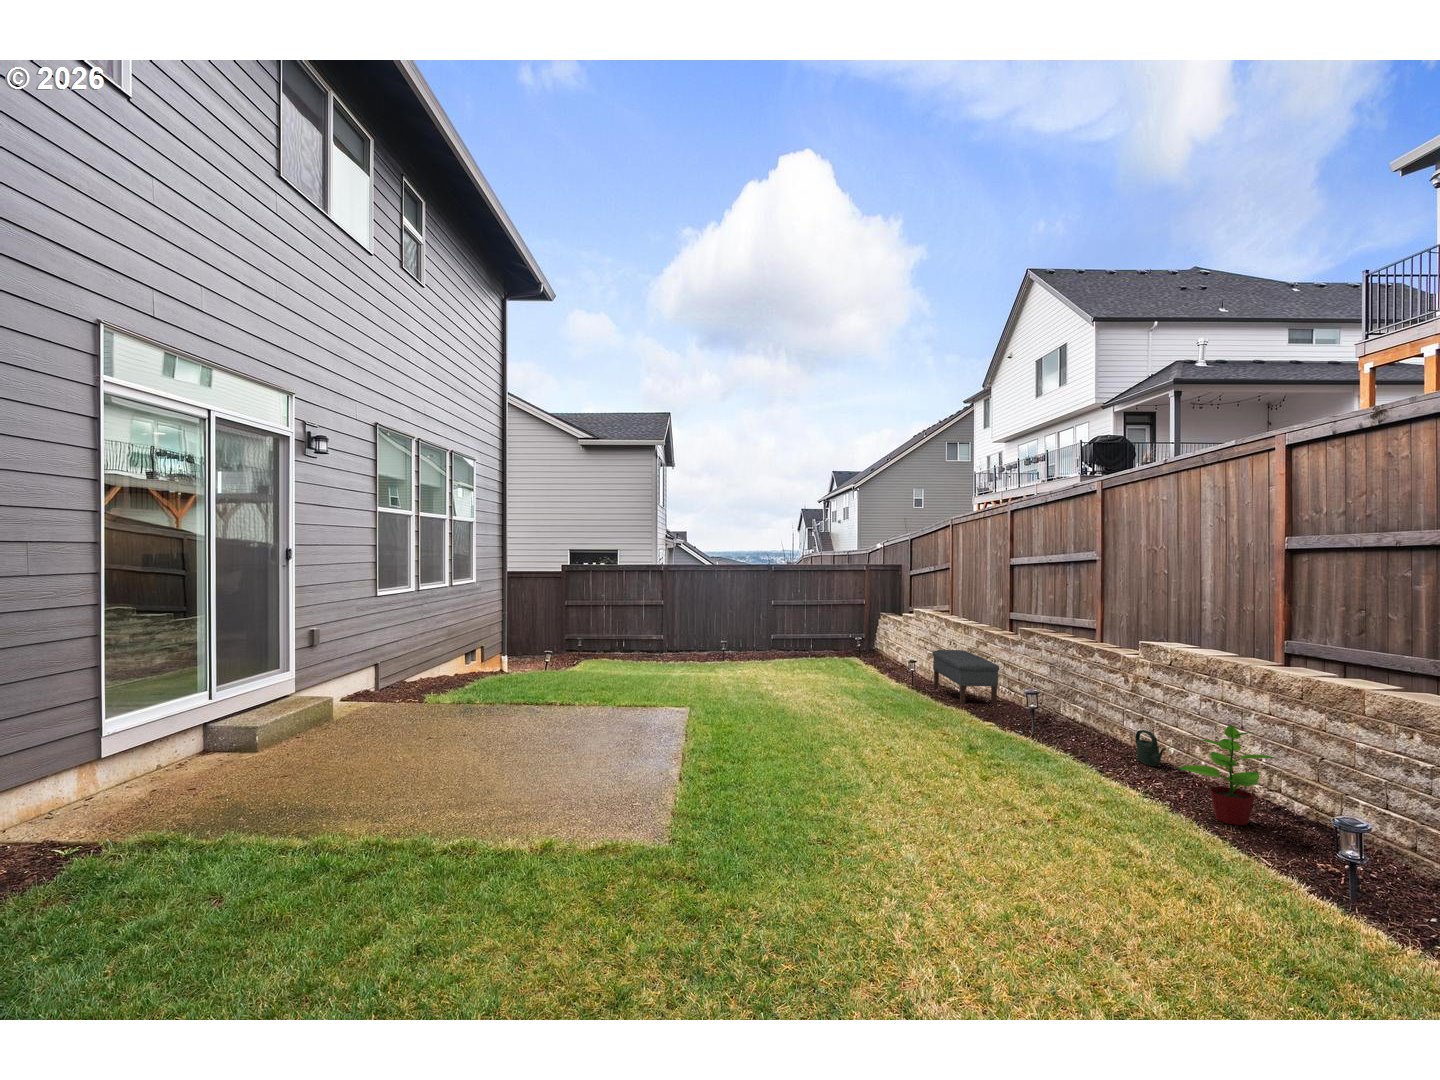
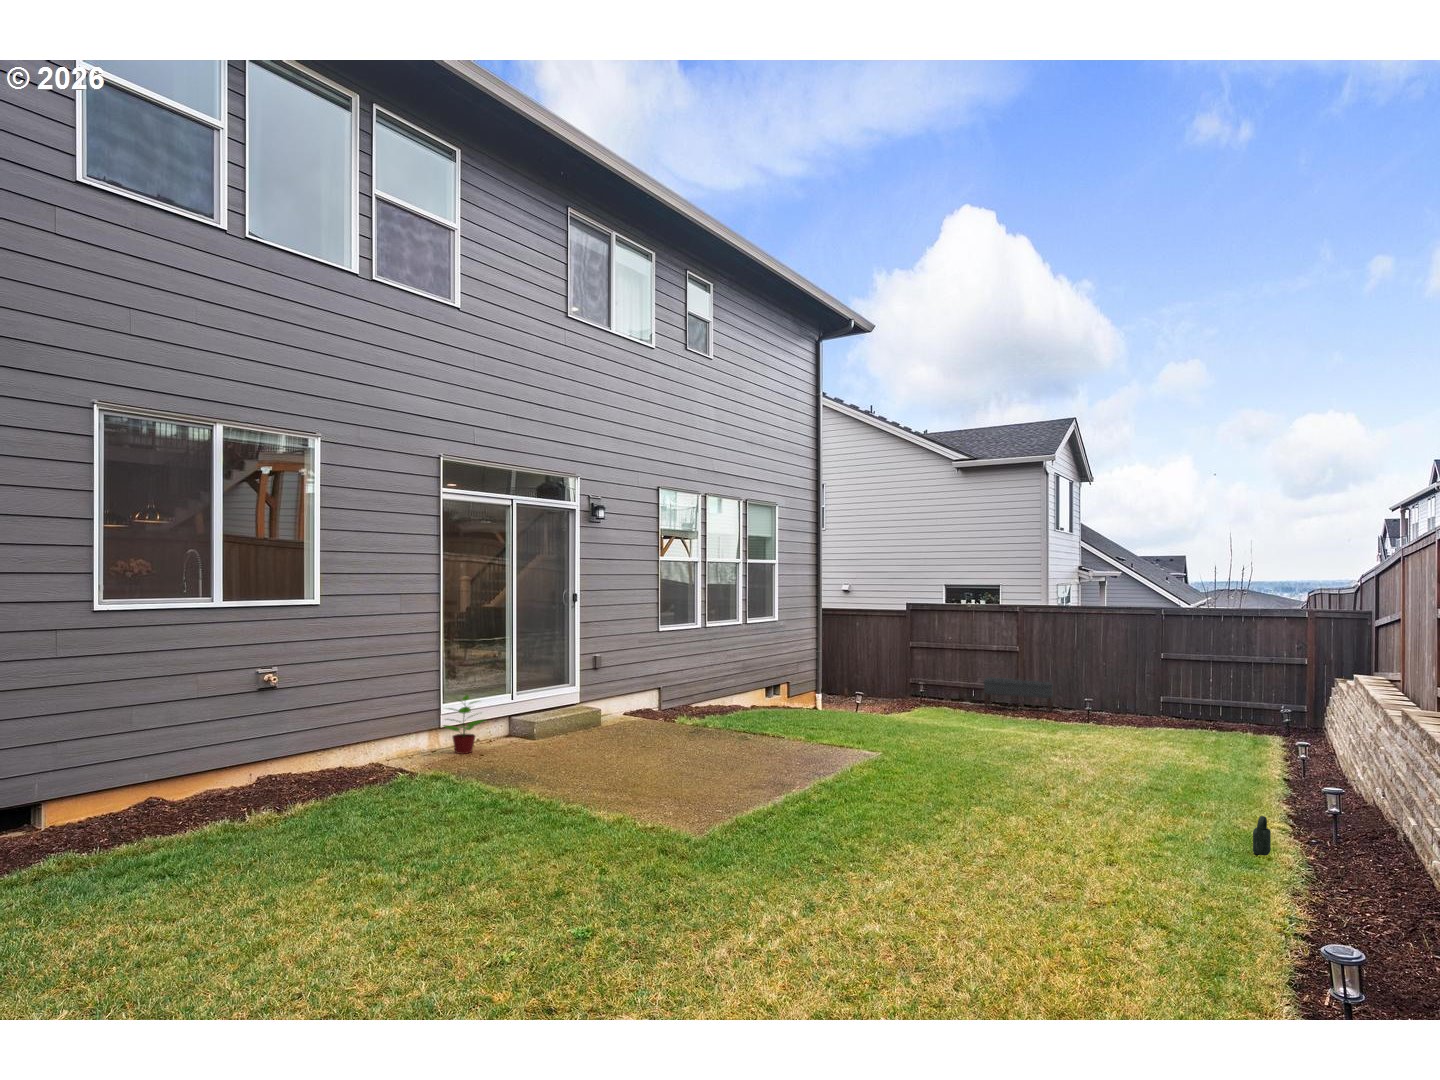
bench: present [932,650,999,705] -> present [984,677,1053,712]
potted plant: present [1178,725,1274,825] -> present [443,695,484,754]

